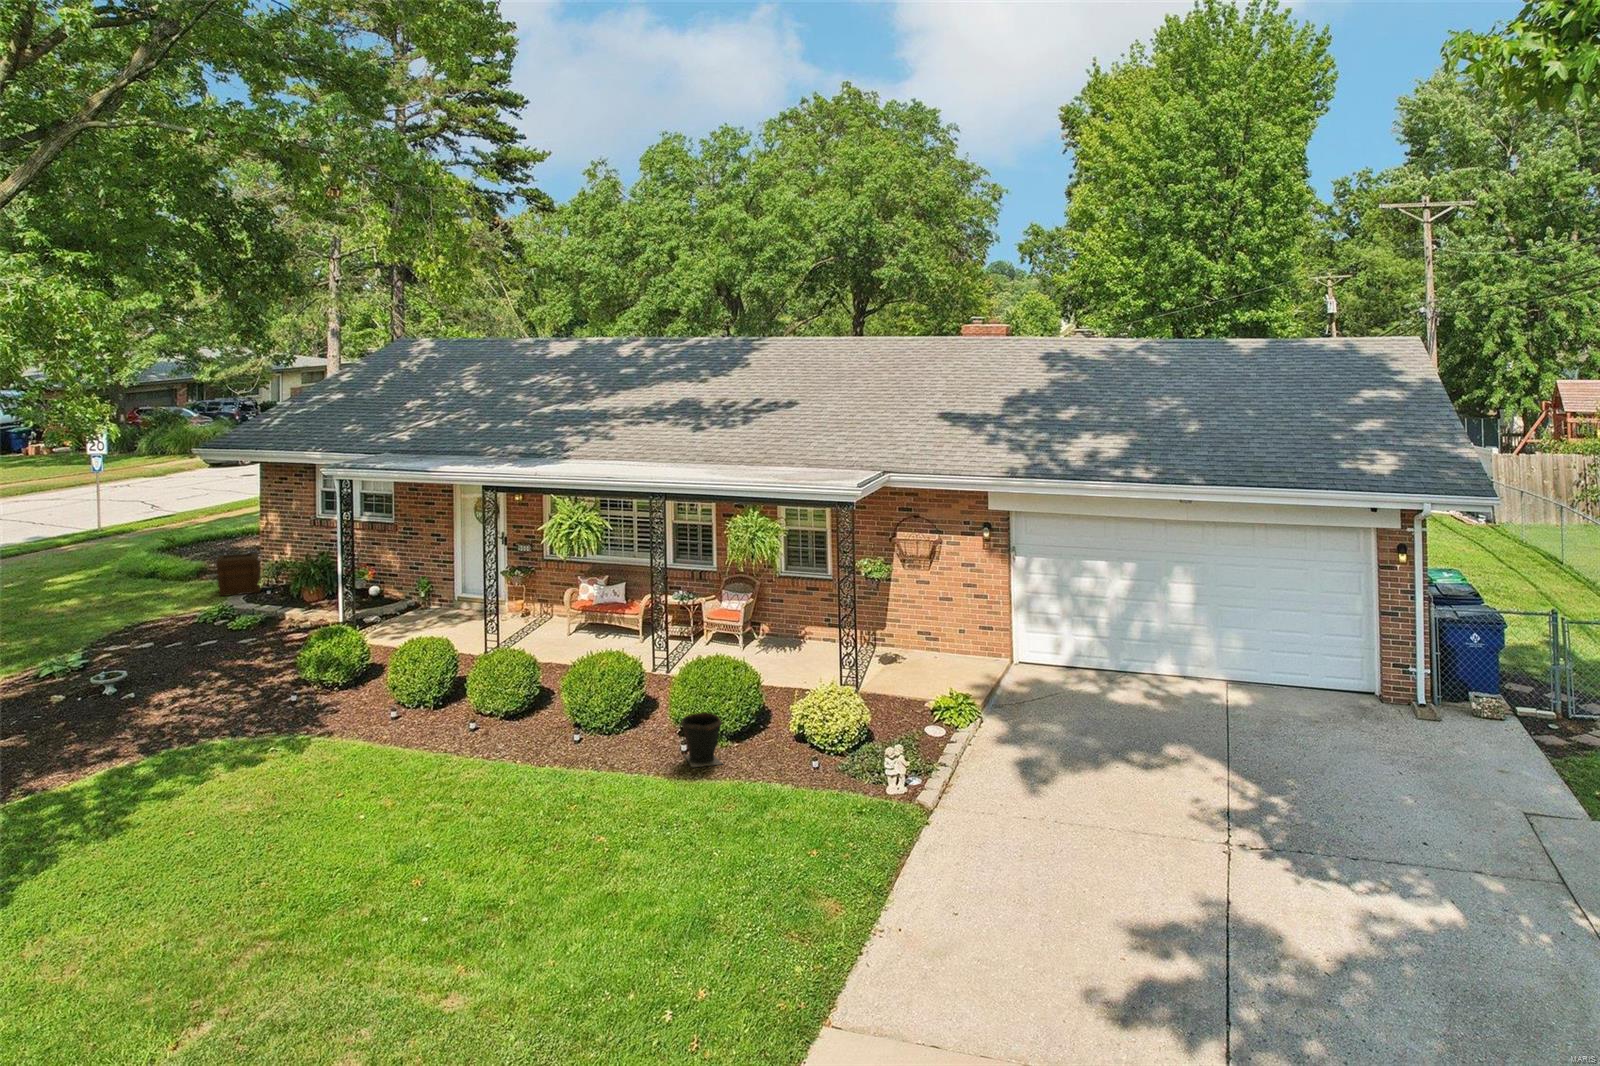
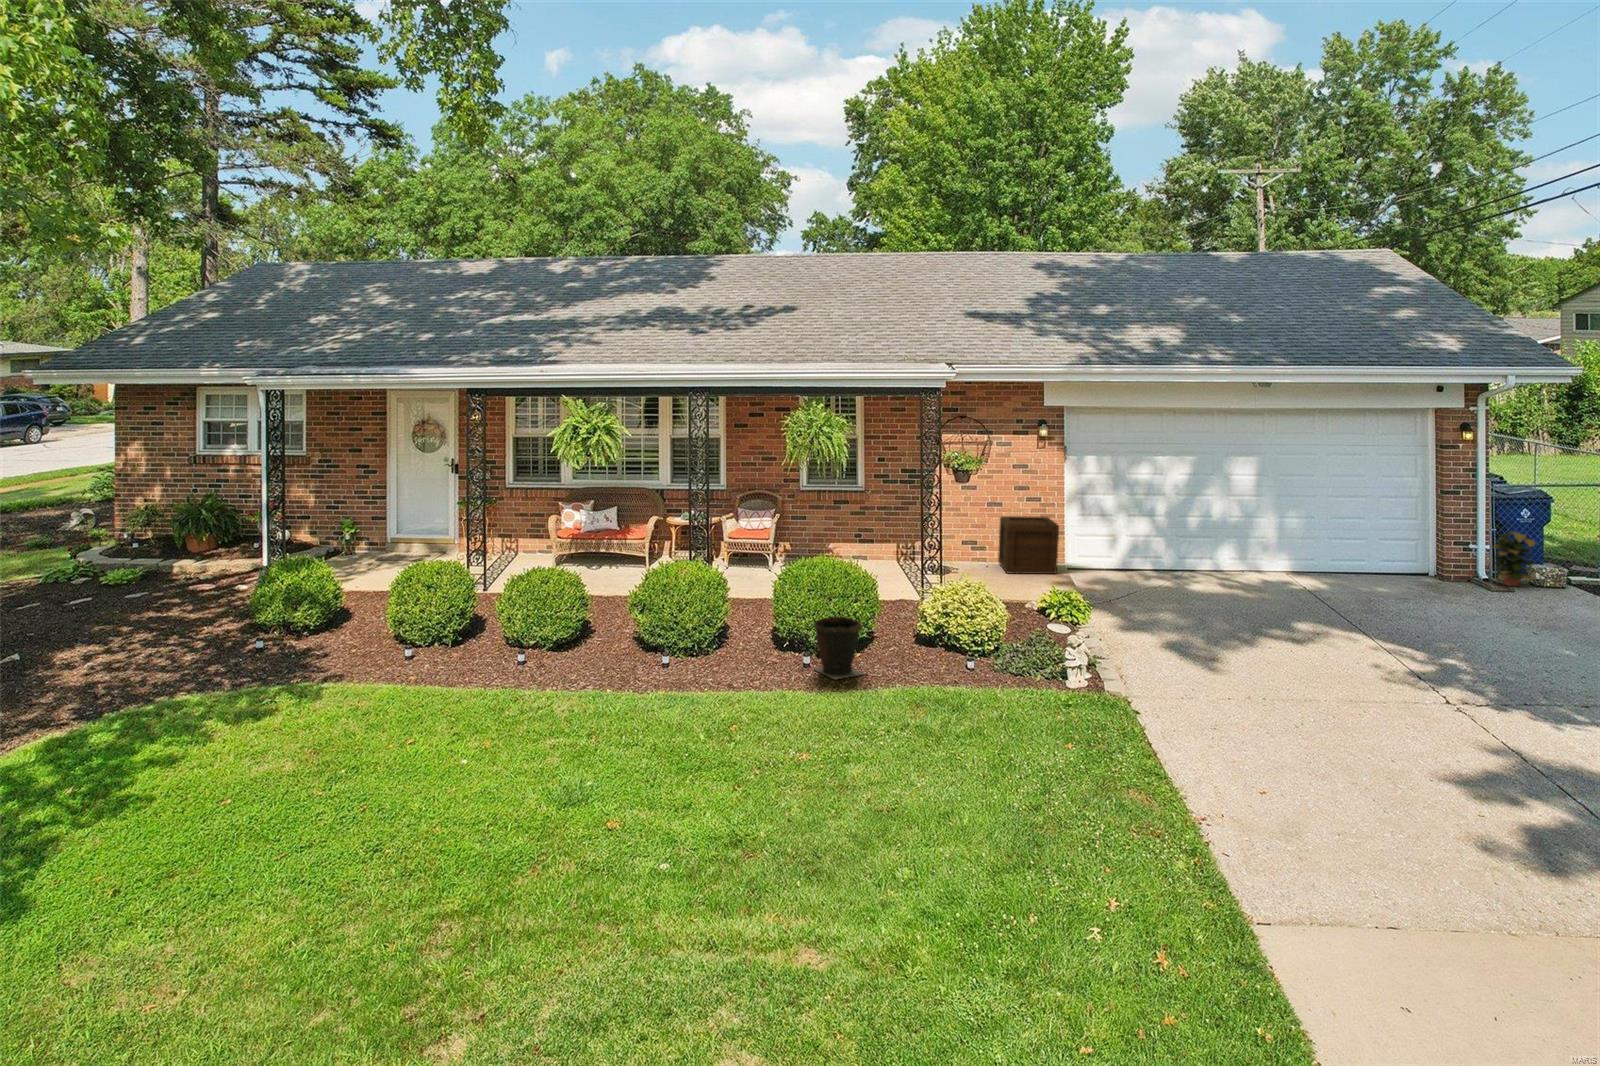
wooden crate: present [216,553,260,596] -> present [998,516,1059,574]
decorative plant: none [1421,659,1468,713] -> present [1491,532,1535,586]

